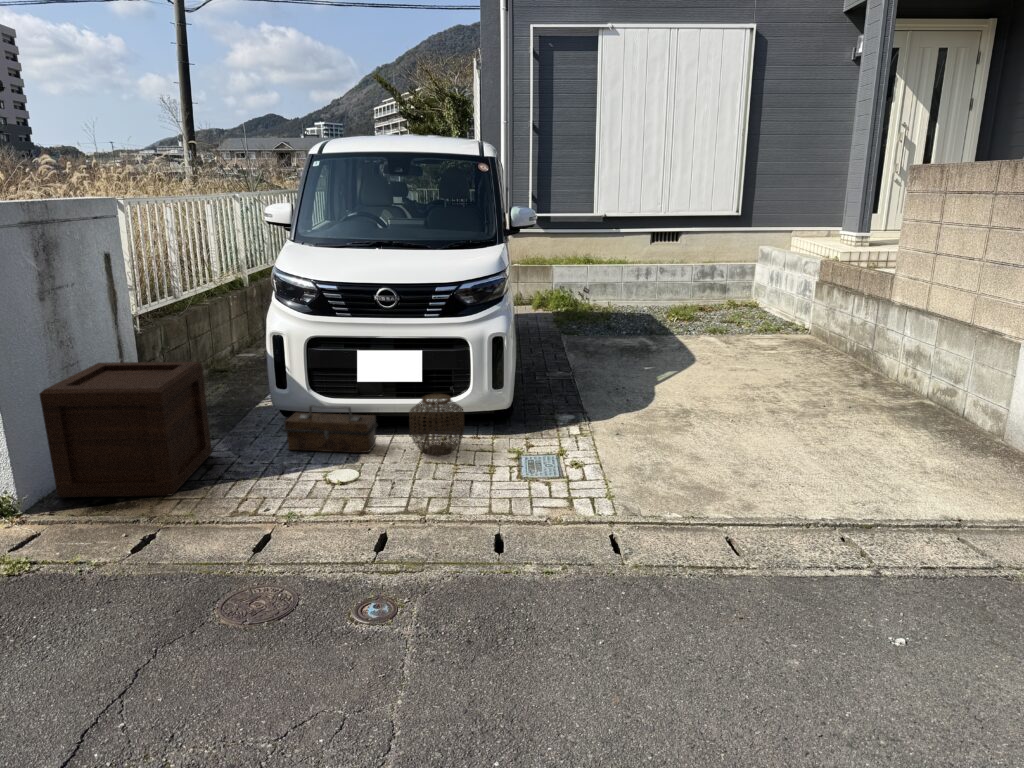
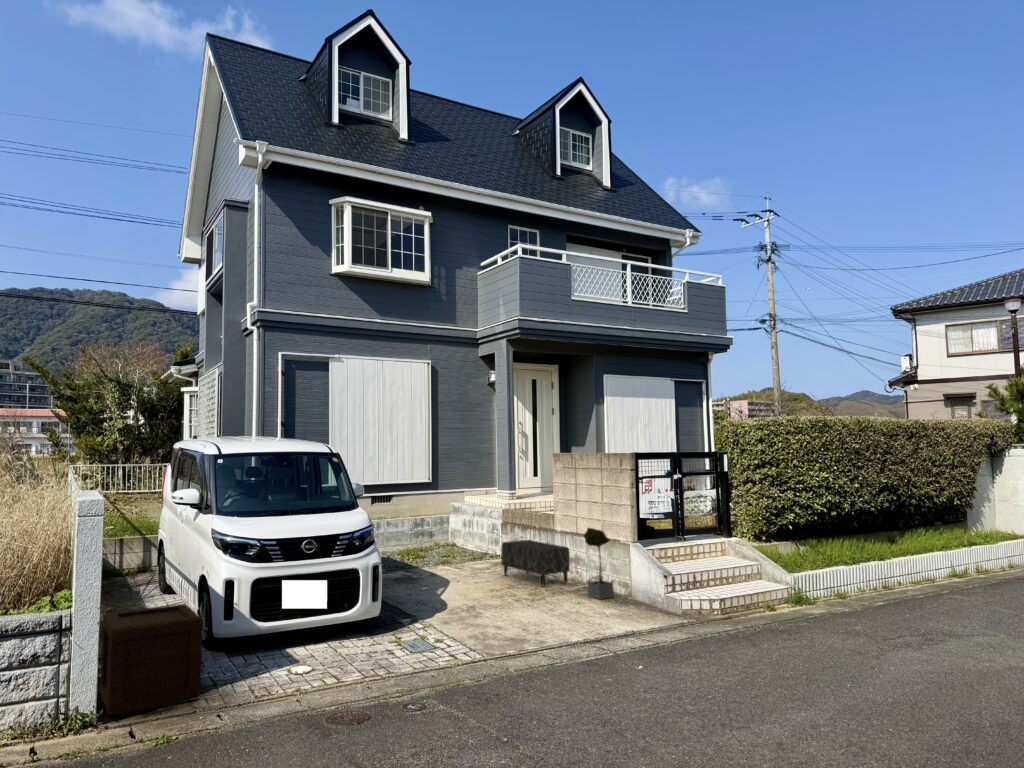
potted tree: none [914,303,982,434] -> present [584,528,614,600]
bench: none [793,312,907,391] -> present [501,540,570,586]
woven basket: present [409,394,464,456] -> none [326,608,364,652]
toolbox: present [284,405,377,453] -> none [236,626,303,666]

